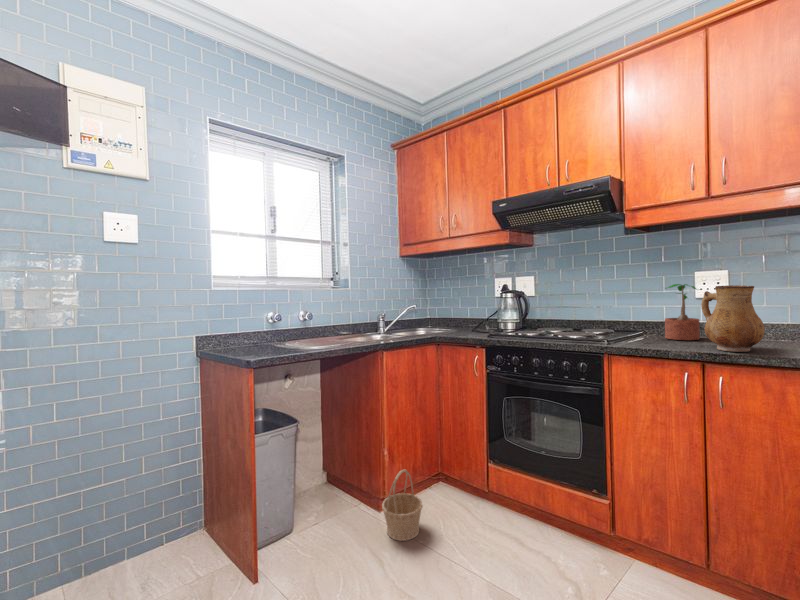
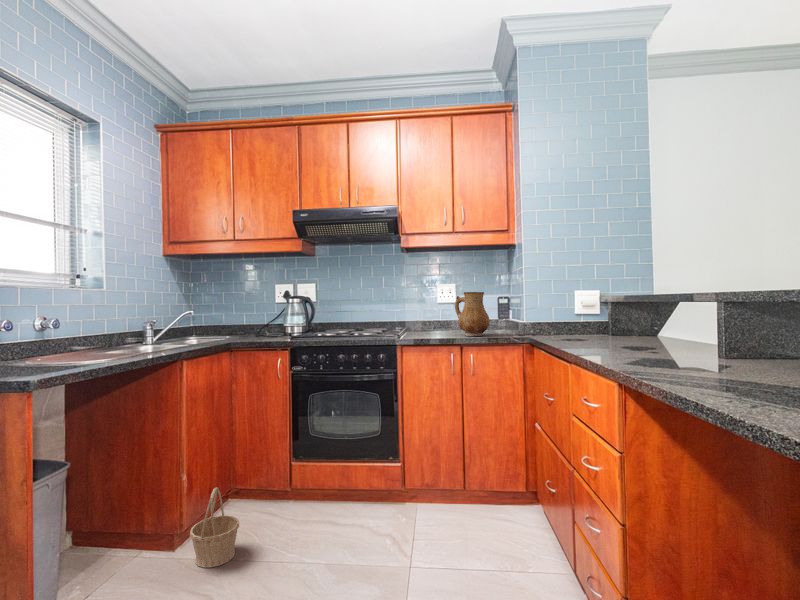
potted plant: present [665,284,700,340] -> none [427,292,451,333]

